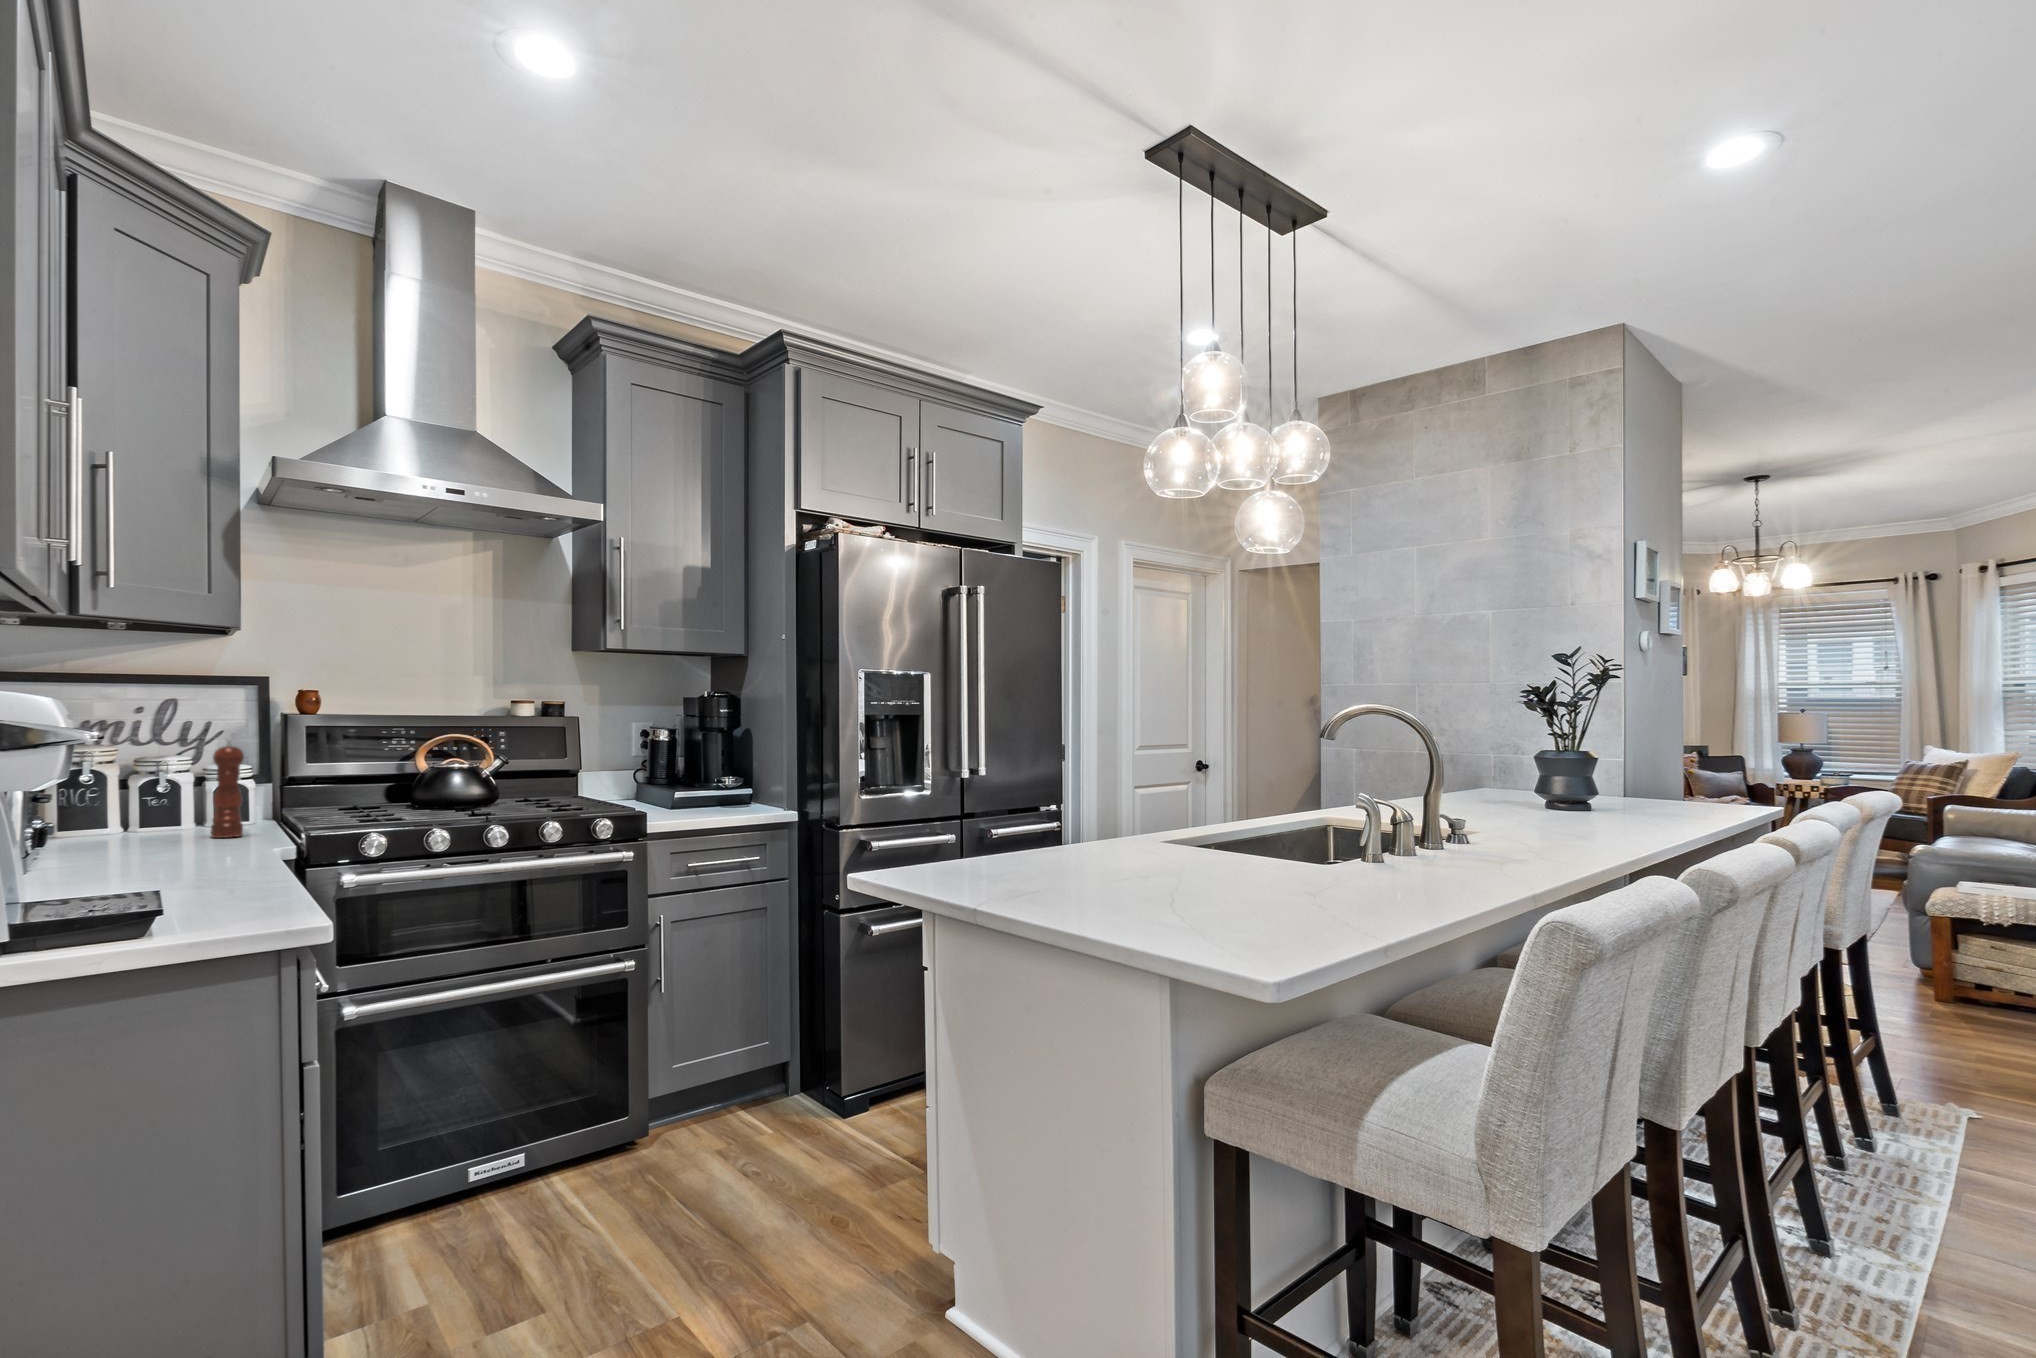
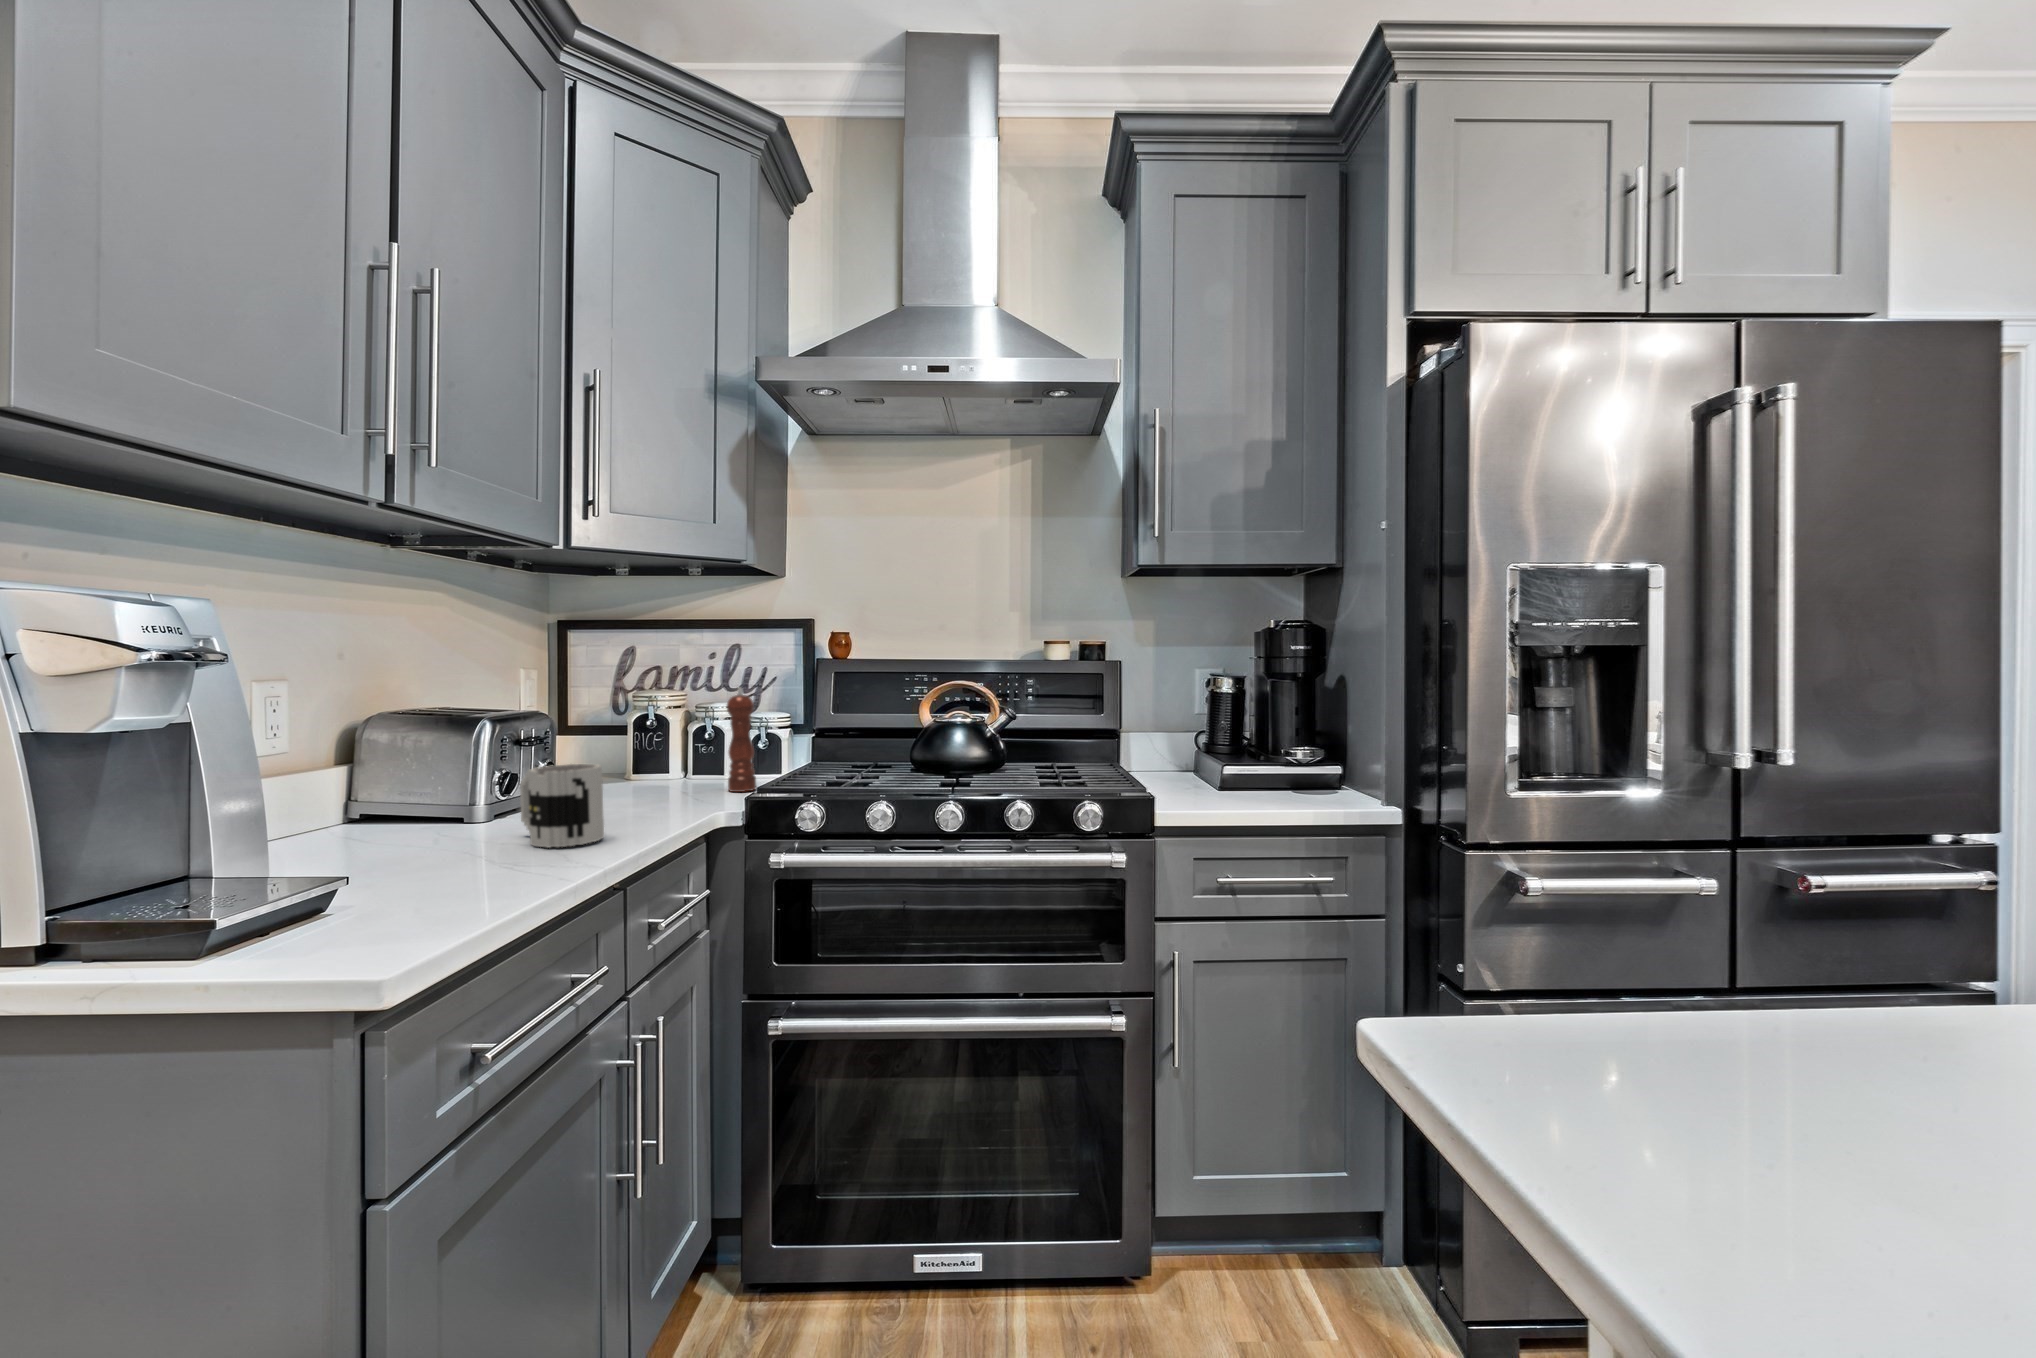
mug: none [115,801,219,872] -> present [520,764,604,847]

